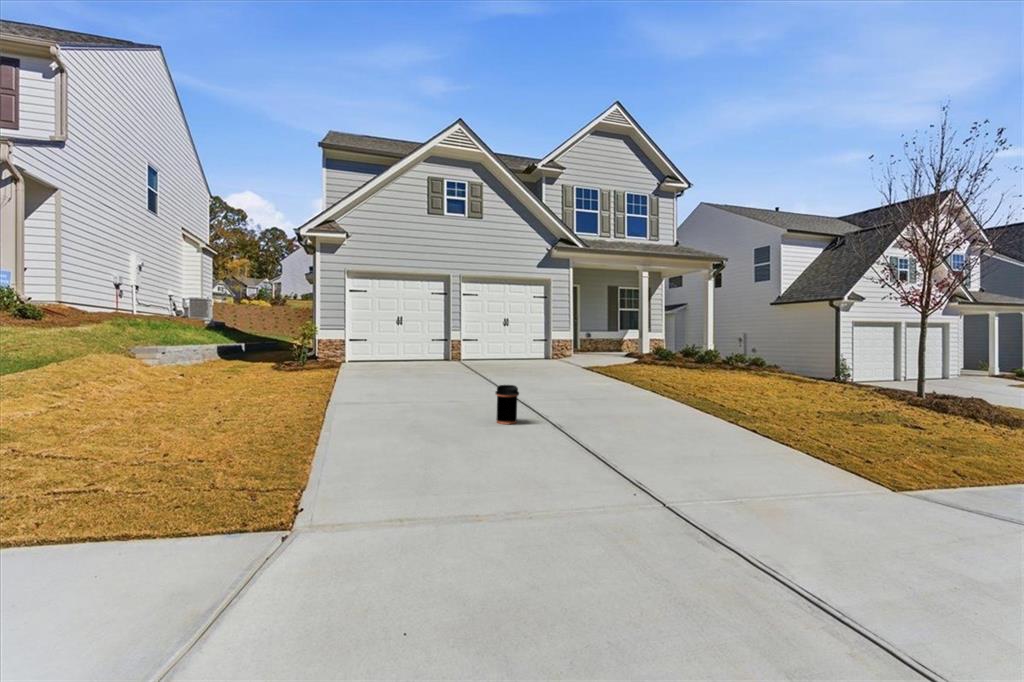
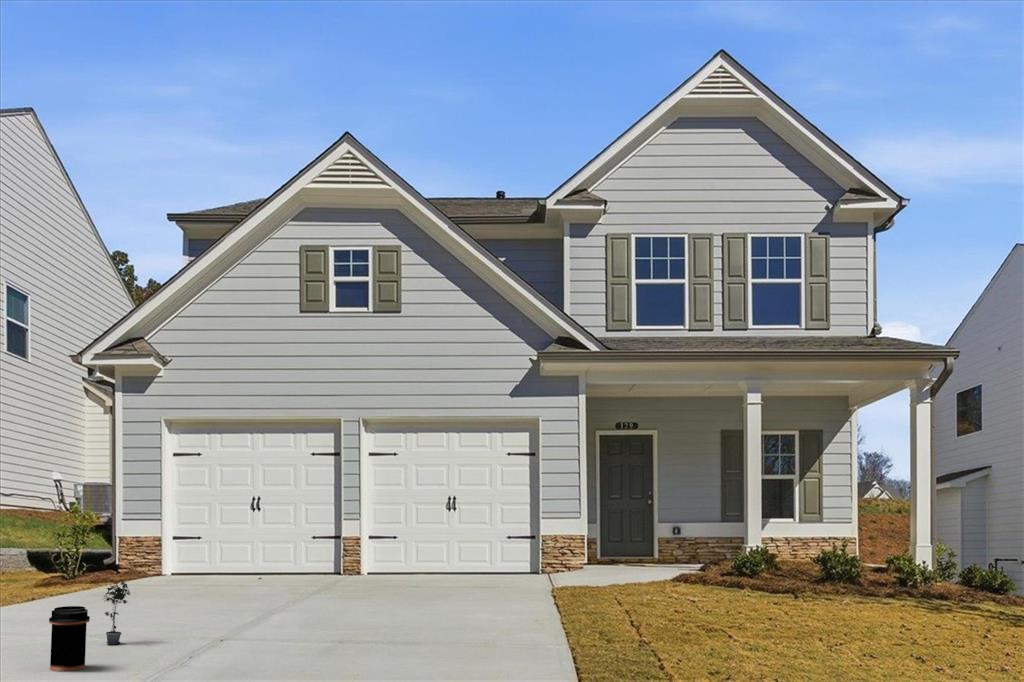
potted plant: none [470,367,493,406] -> present [104,579,130,645]

